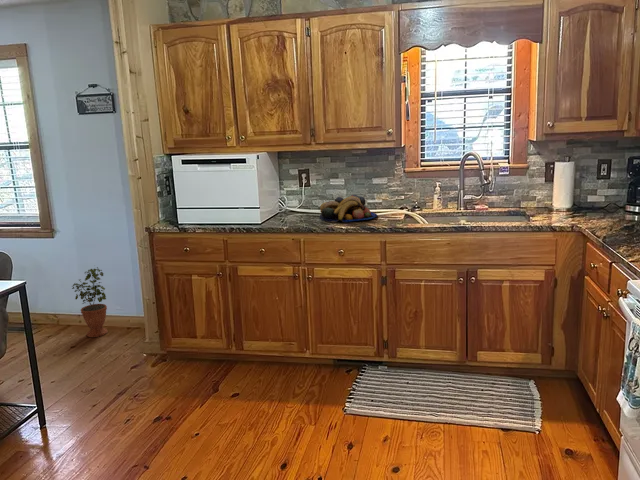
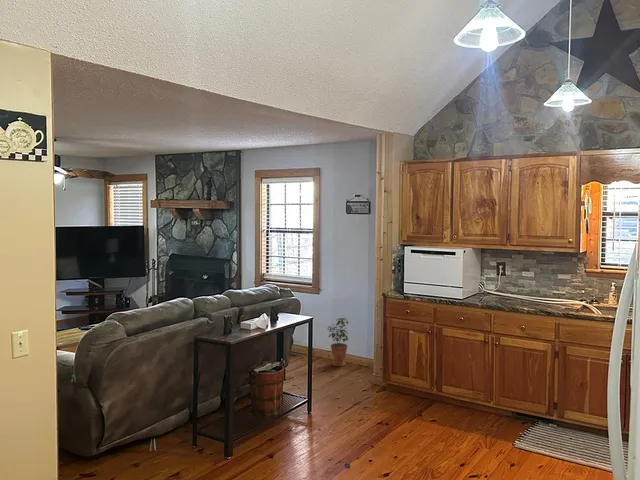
fruit bowl: present [320,195,377,222] -> none [509,286,557,306]

